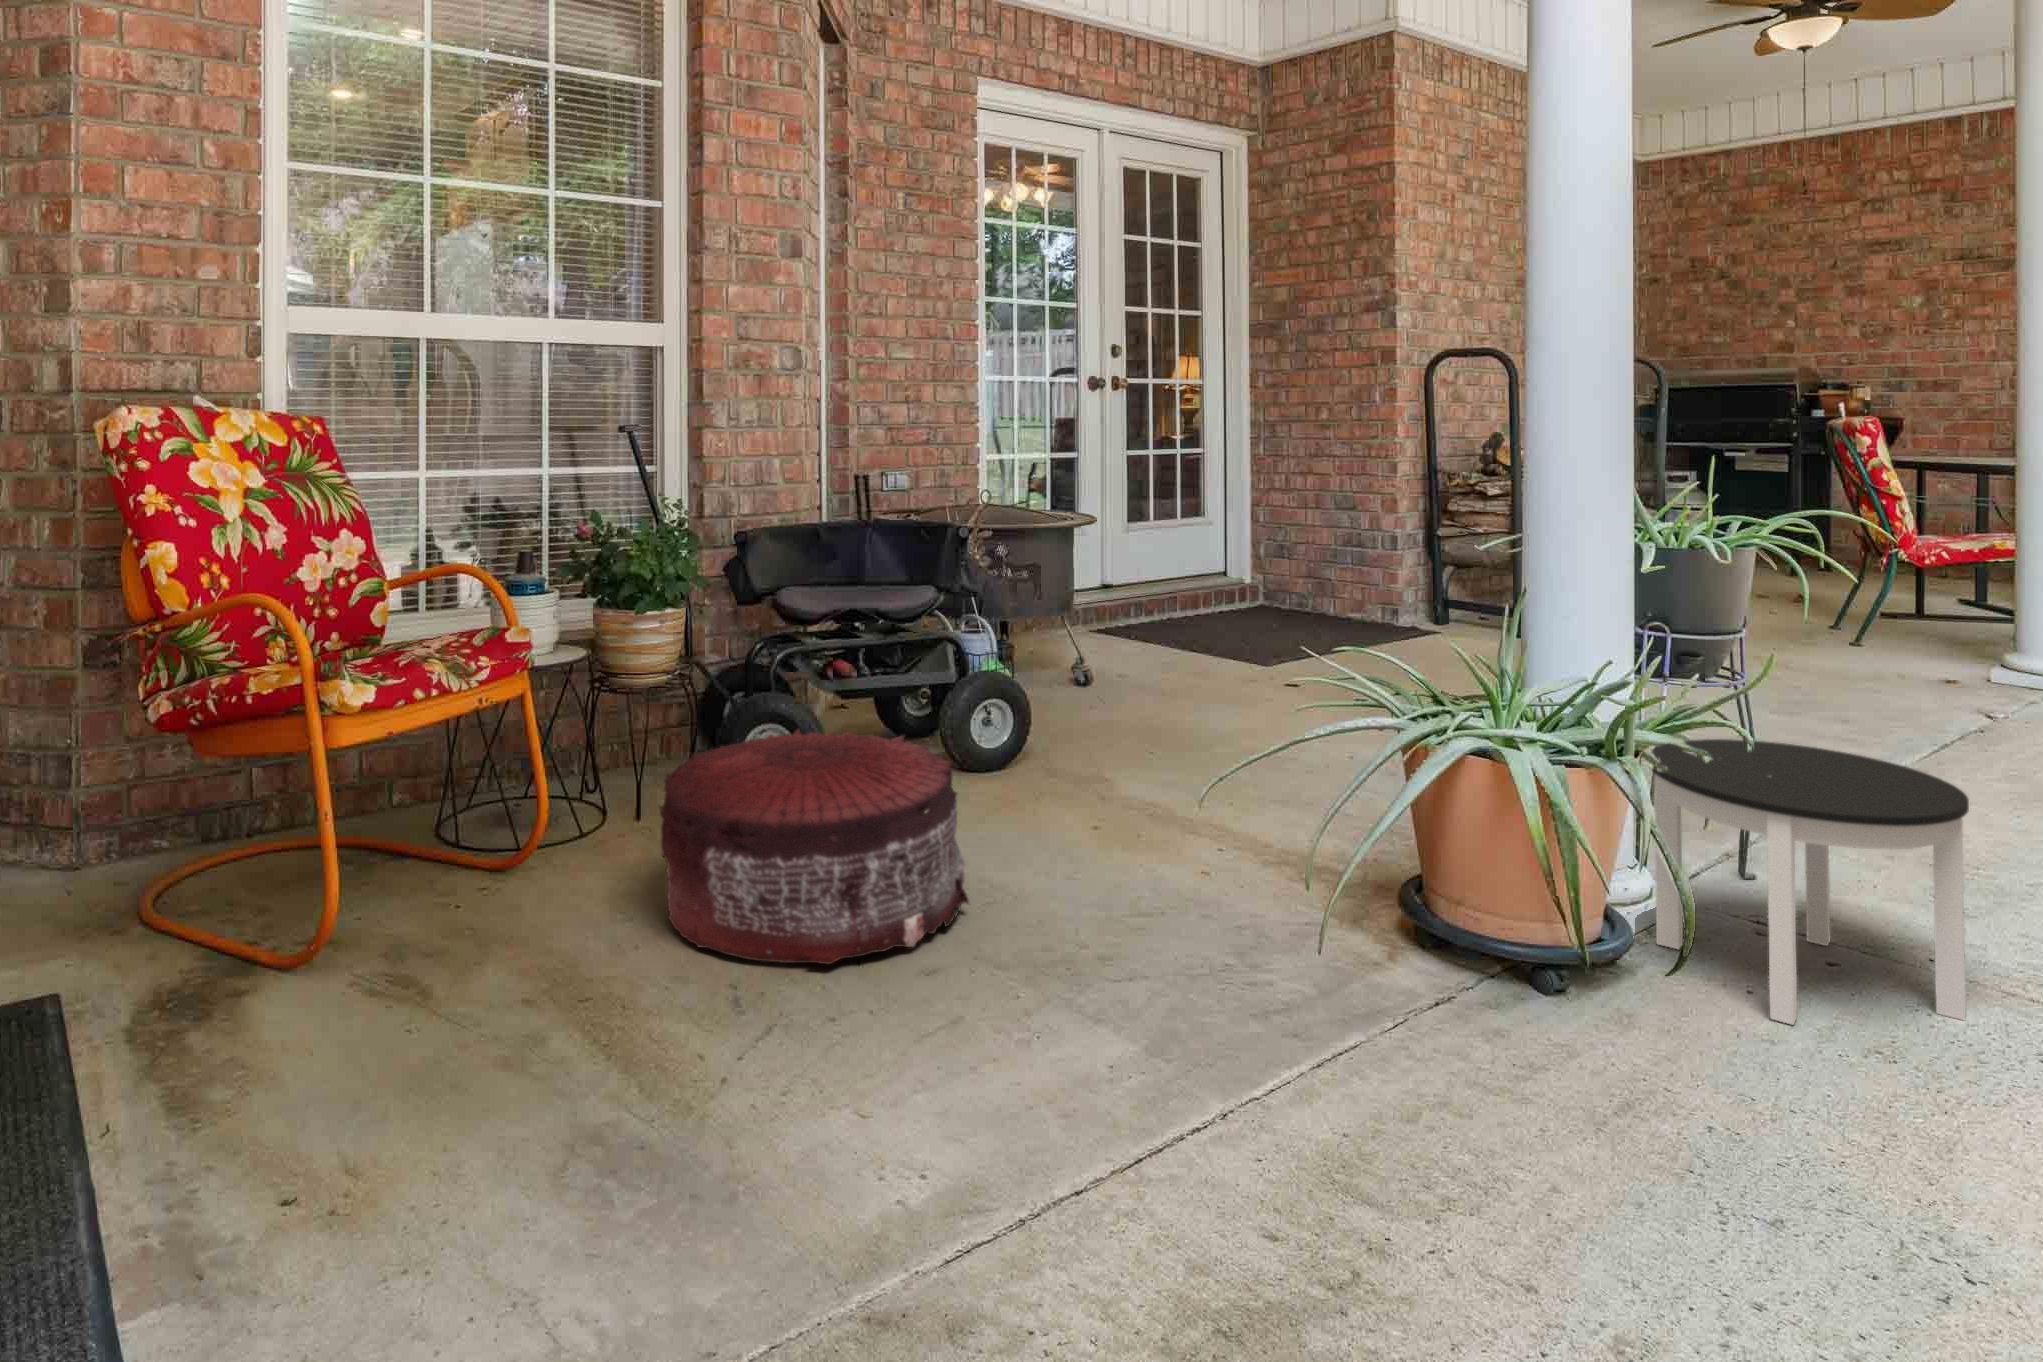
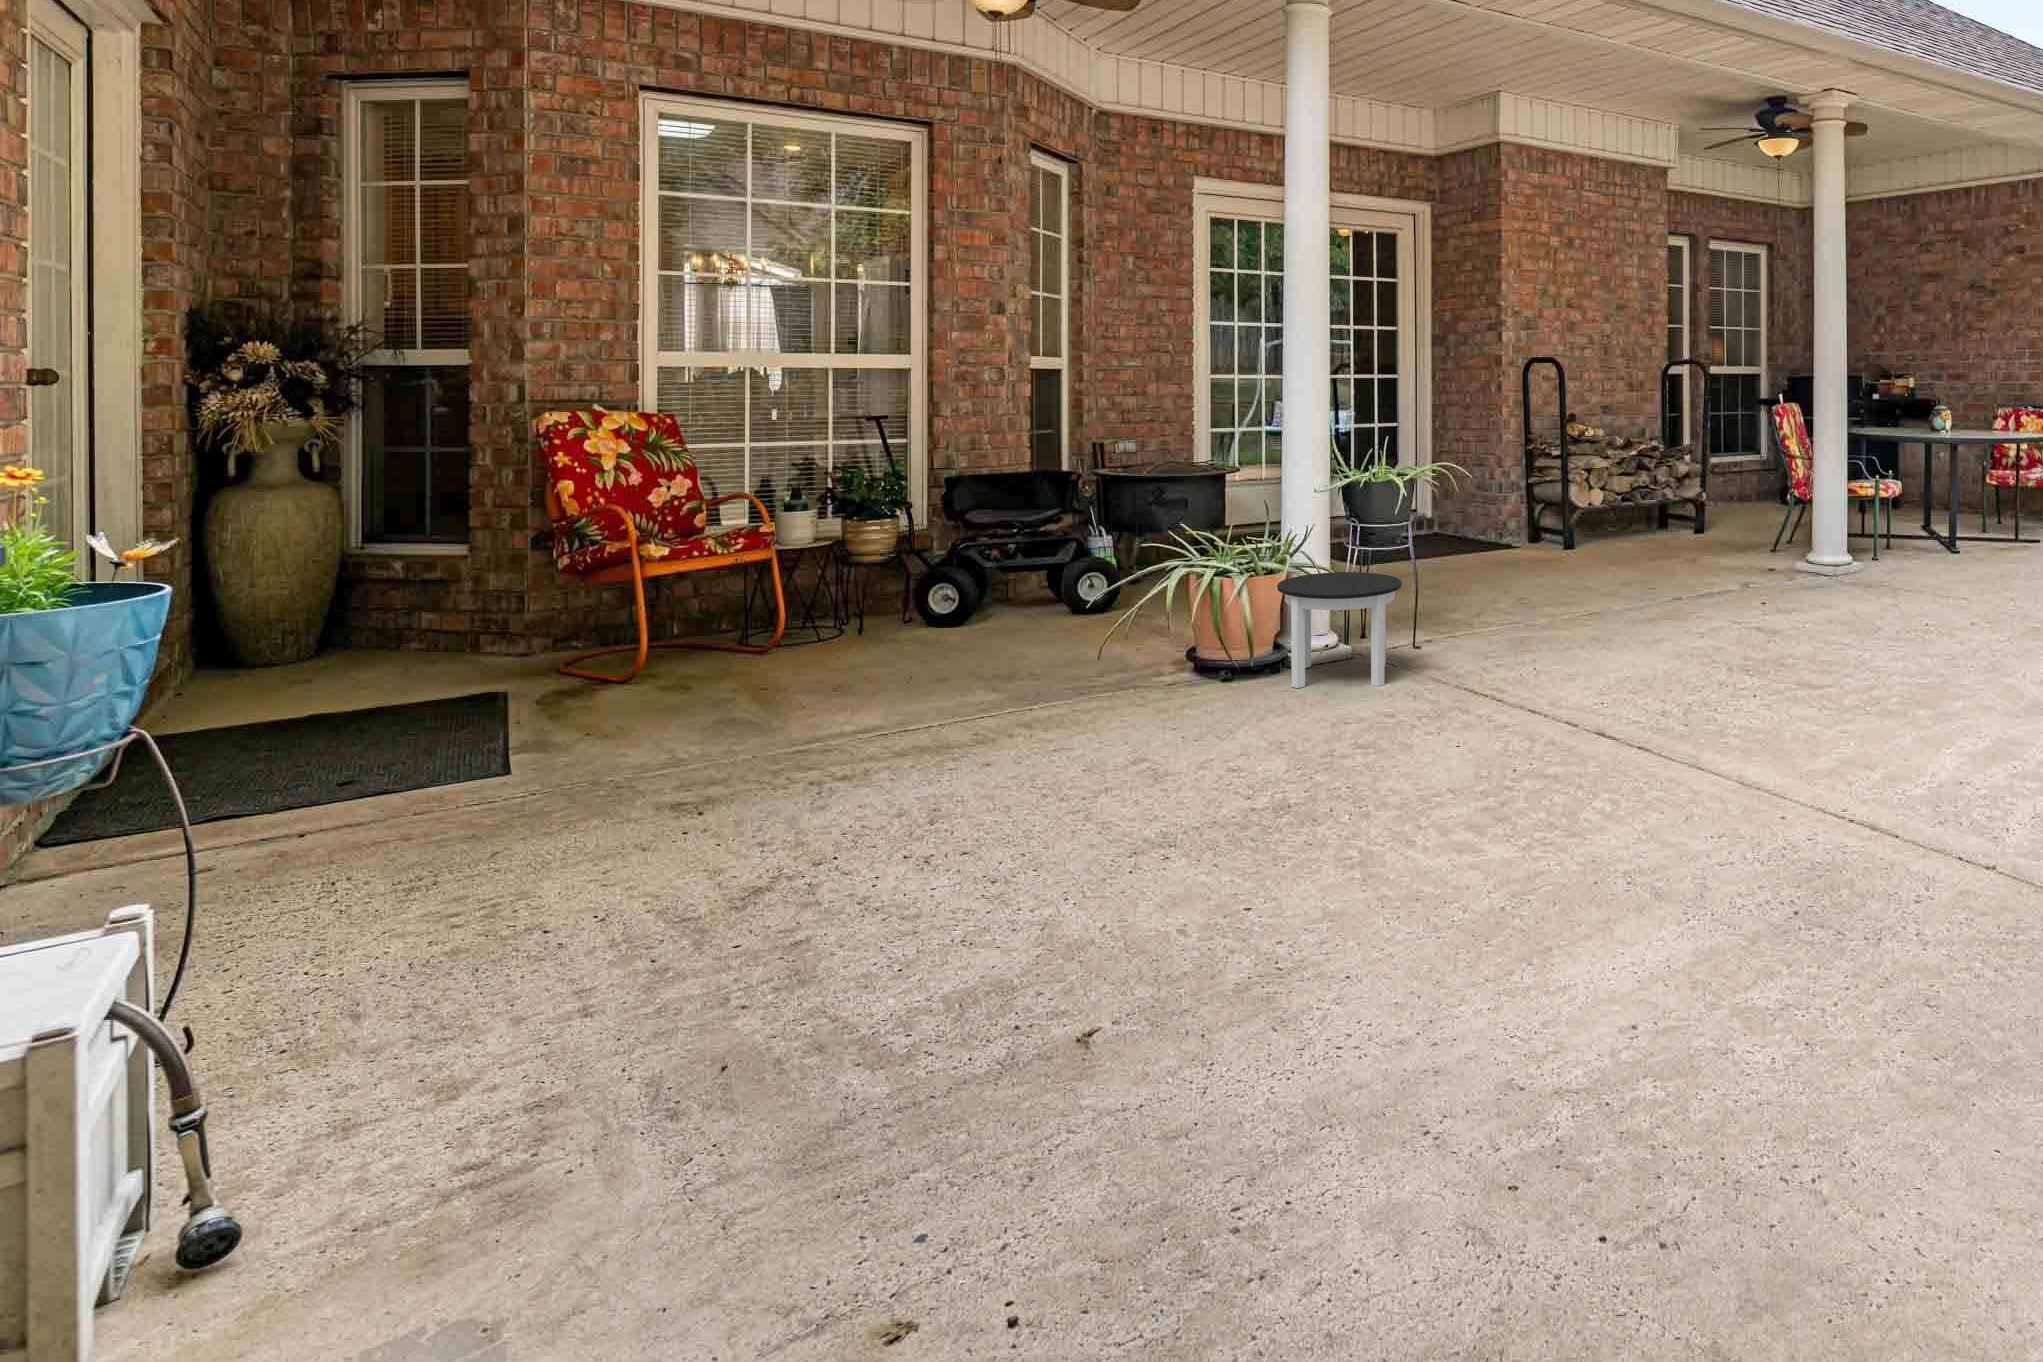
pouf: present [660,729,970,964] -> none [823,577,989,677]

